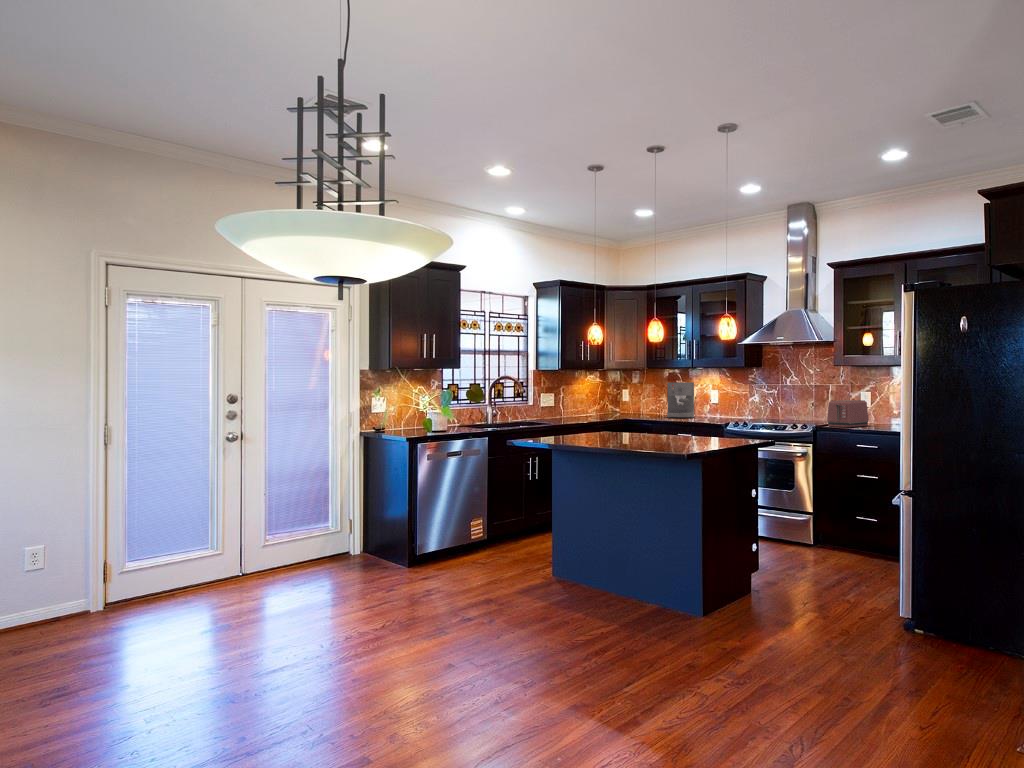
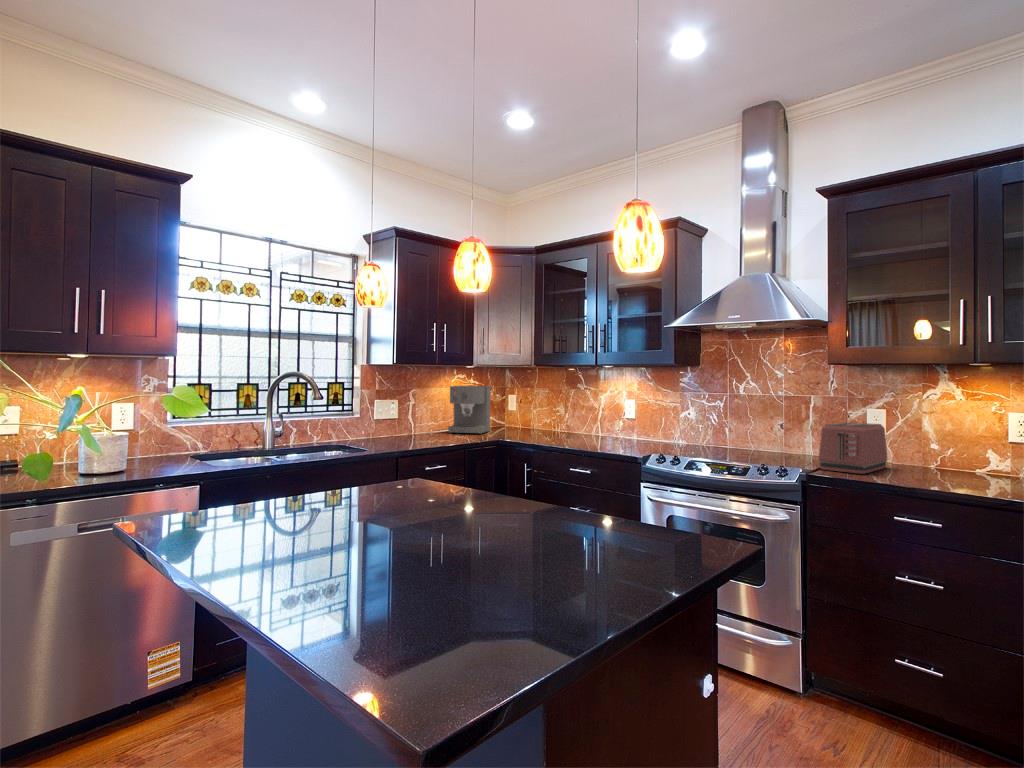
coffee maker: present [667,382,694,418] -> present [448,386,491,434]

